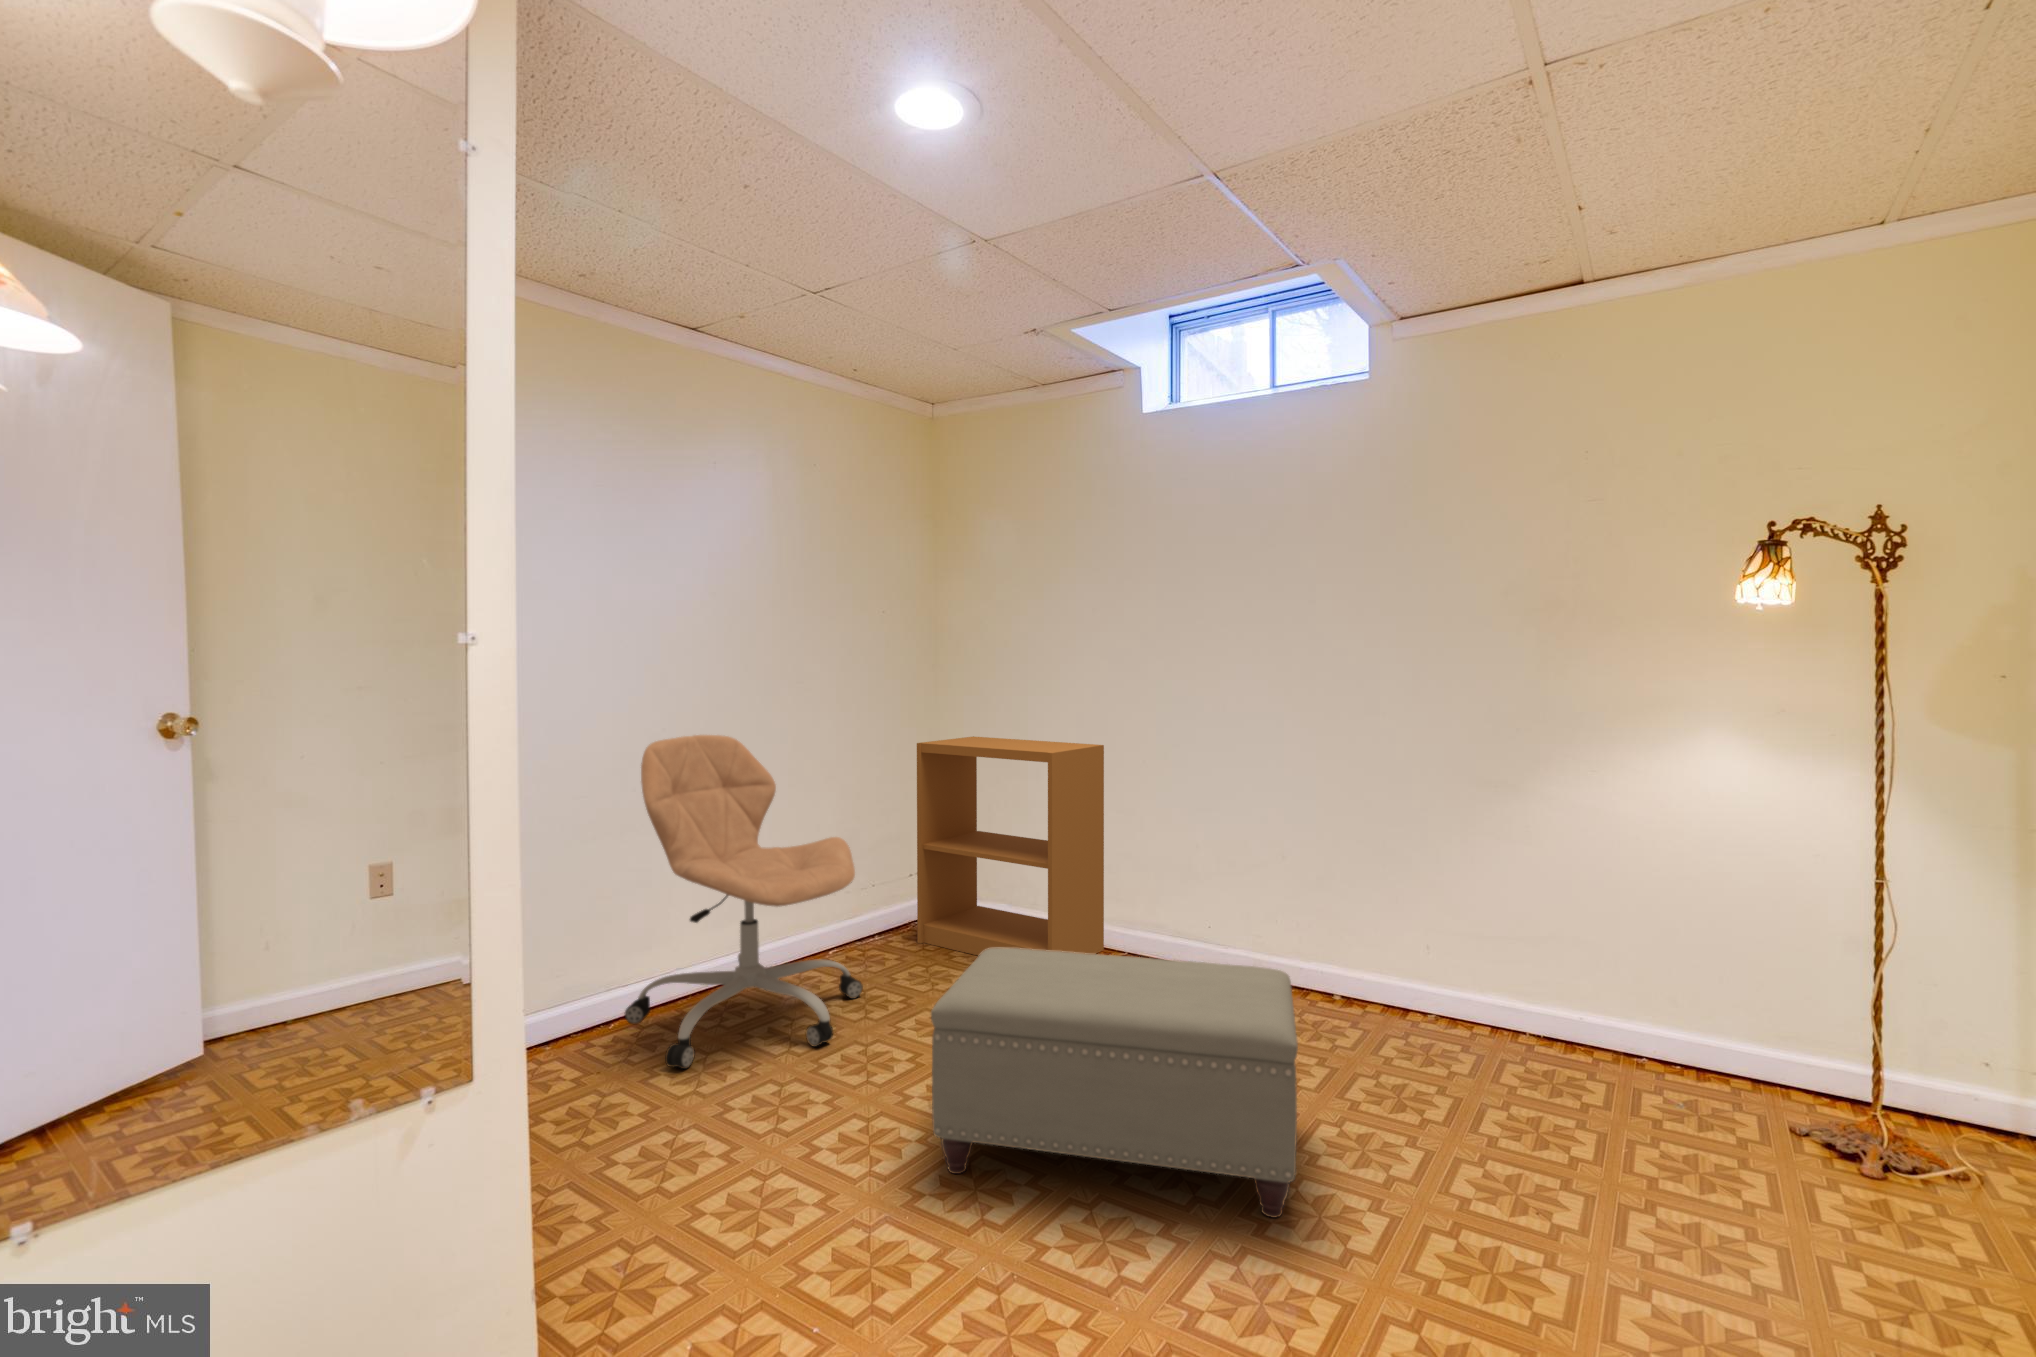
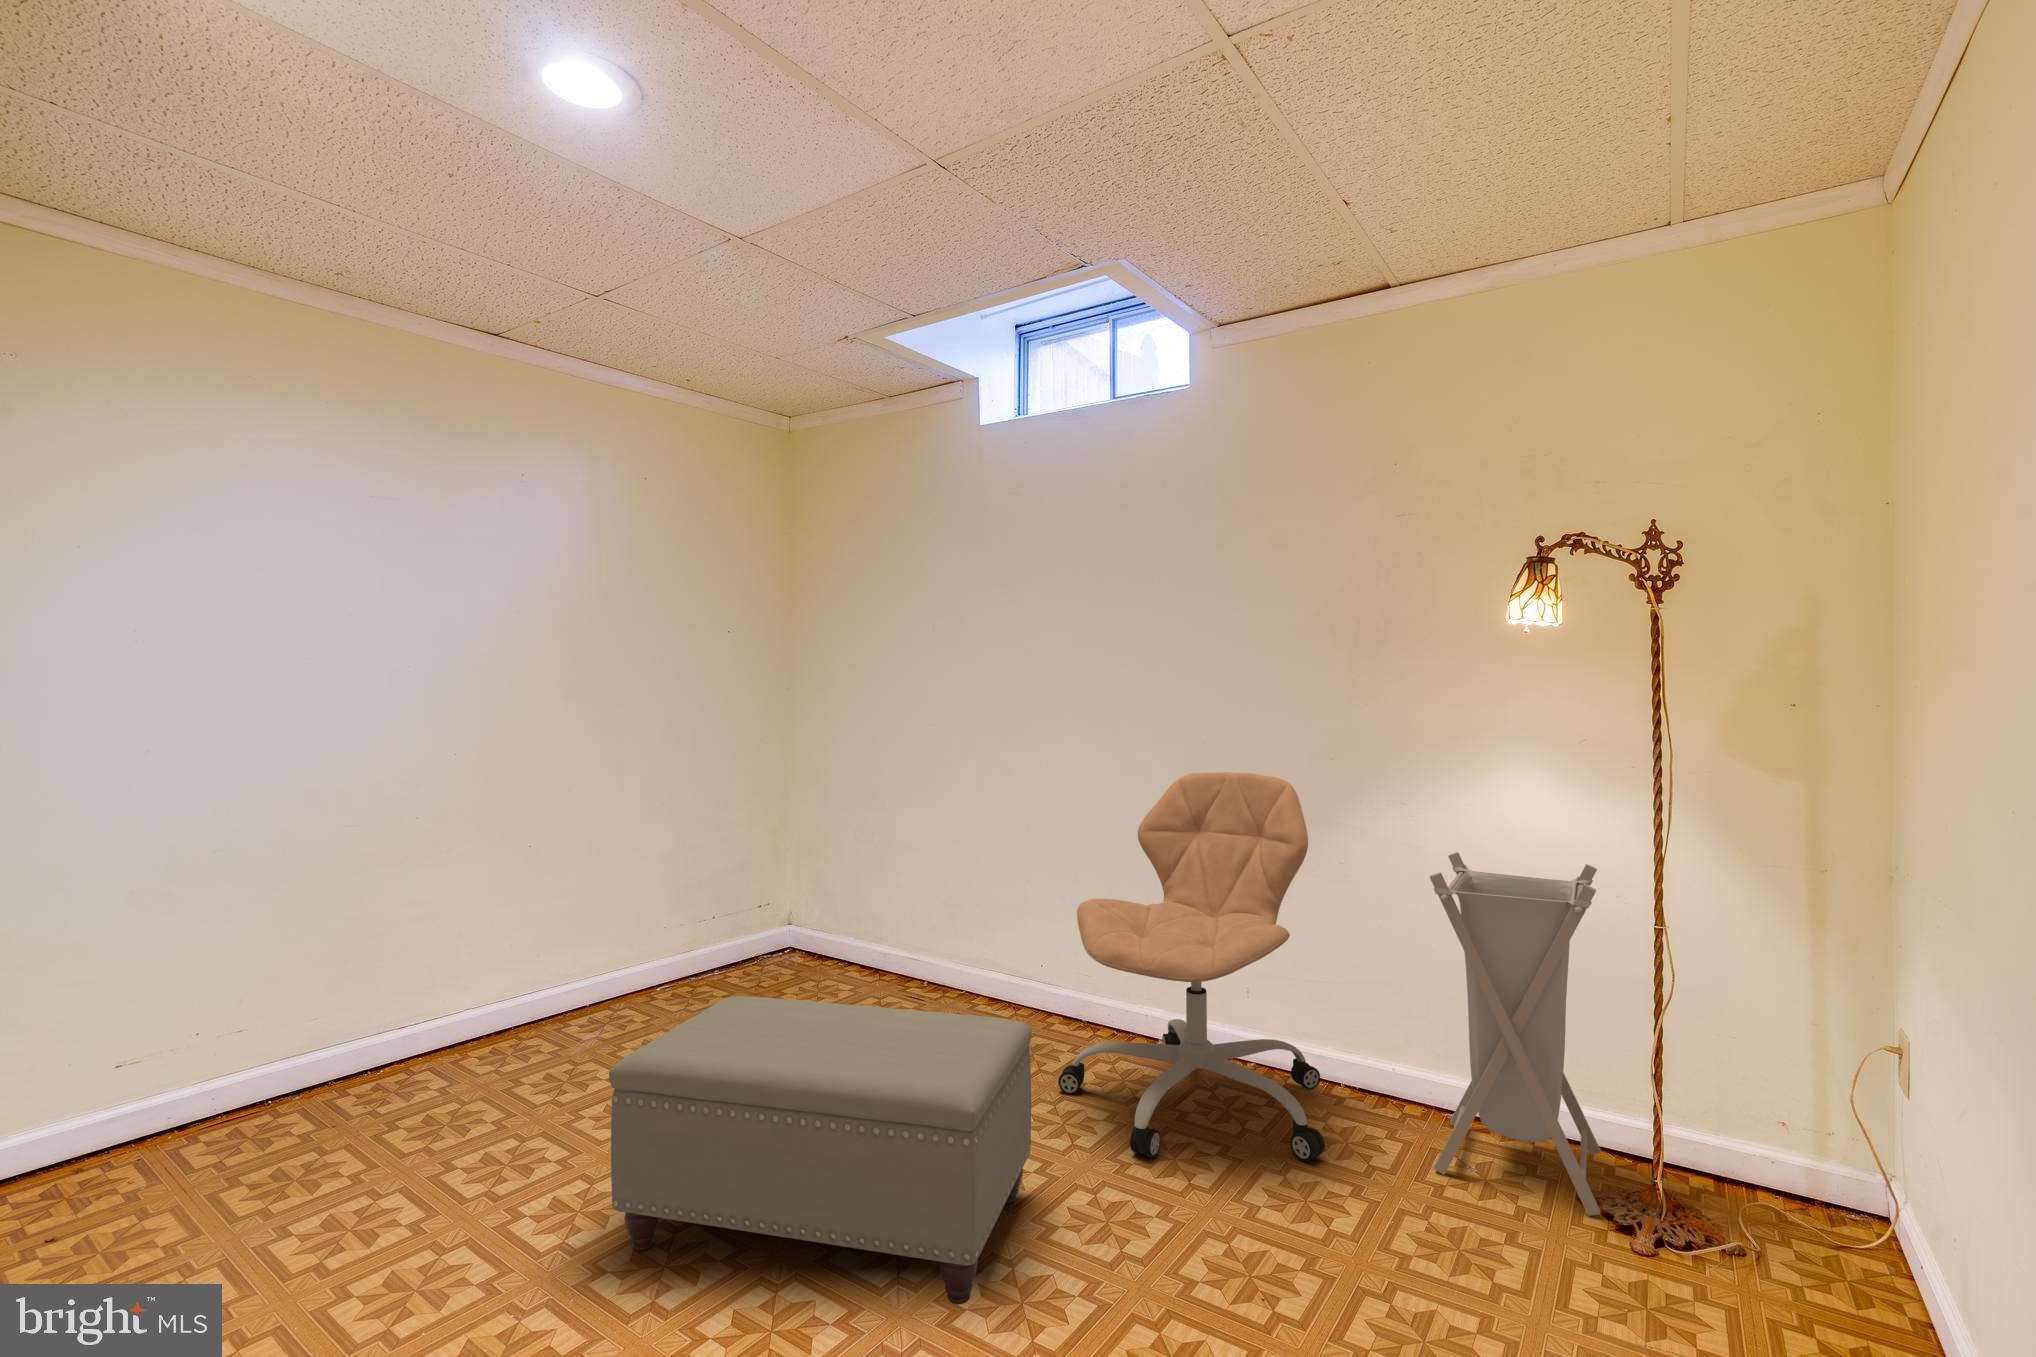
office chair: present [625,735,863,1069] -> present [1058,772,1325,1161]
bookshelf: present [917,736,1104,956] -> none [755,769,944,1019]
laundry hamper: none [1648,816,1827,1147] -> present [1430,852,1601,1216]

